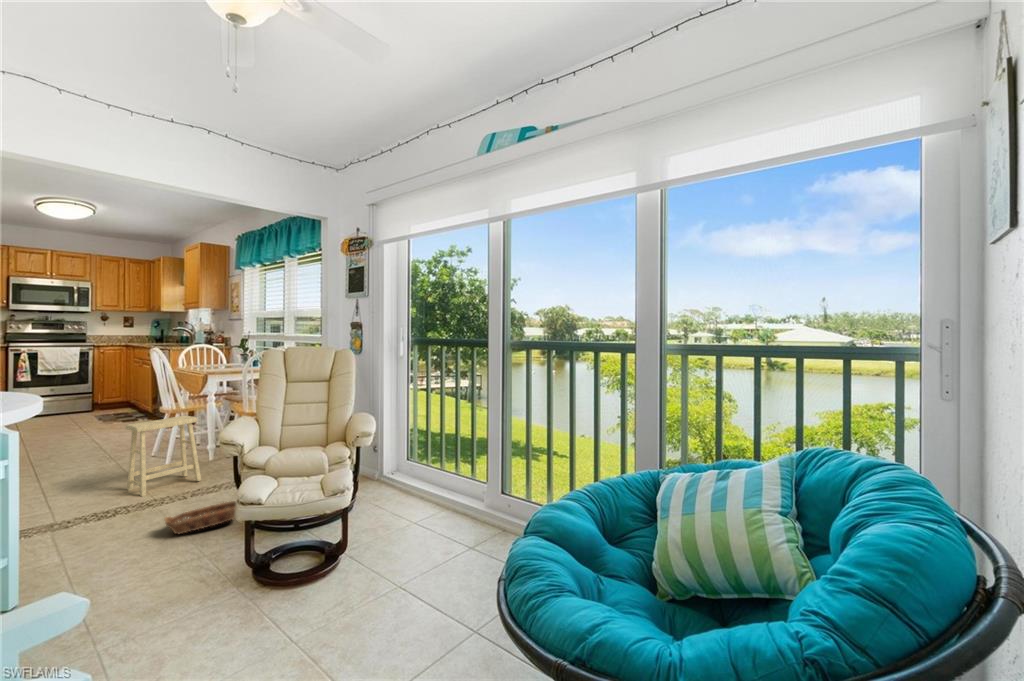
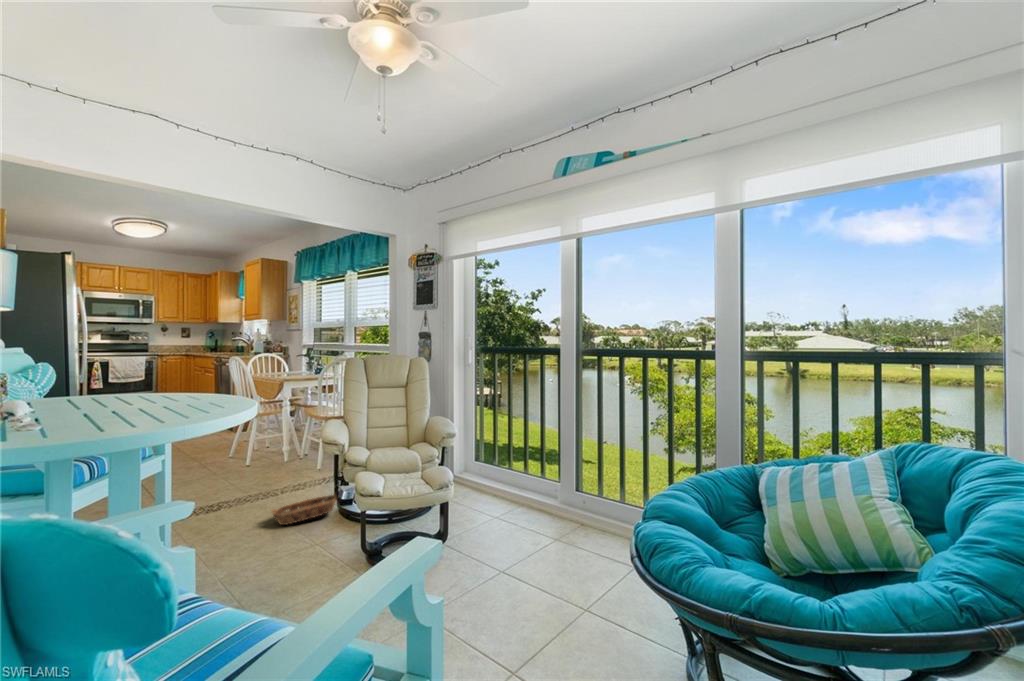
footstool: present [125,416,201,496] -> none [220,418,284,492]

